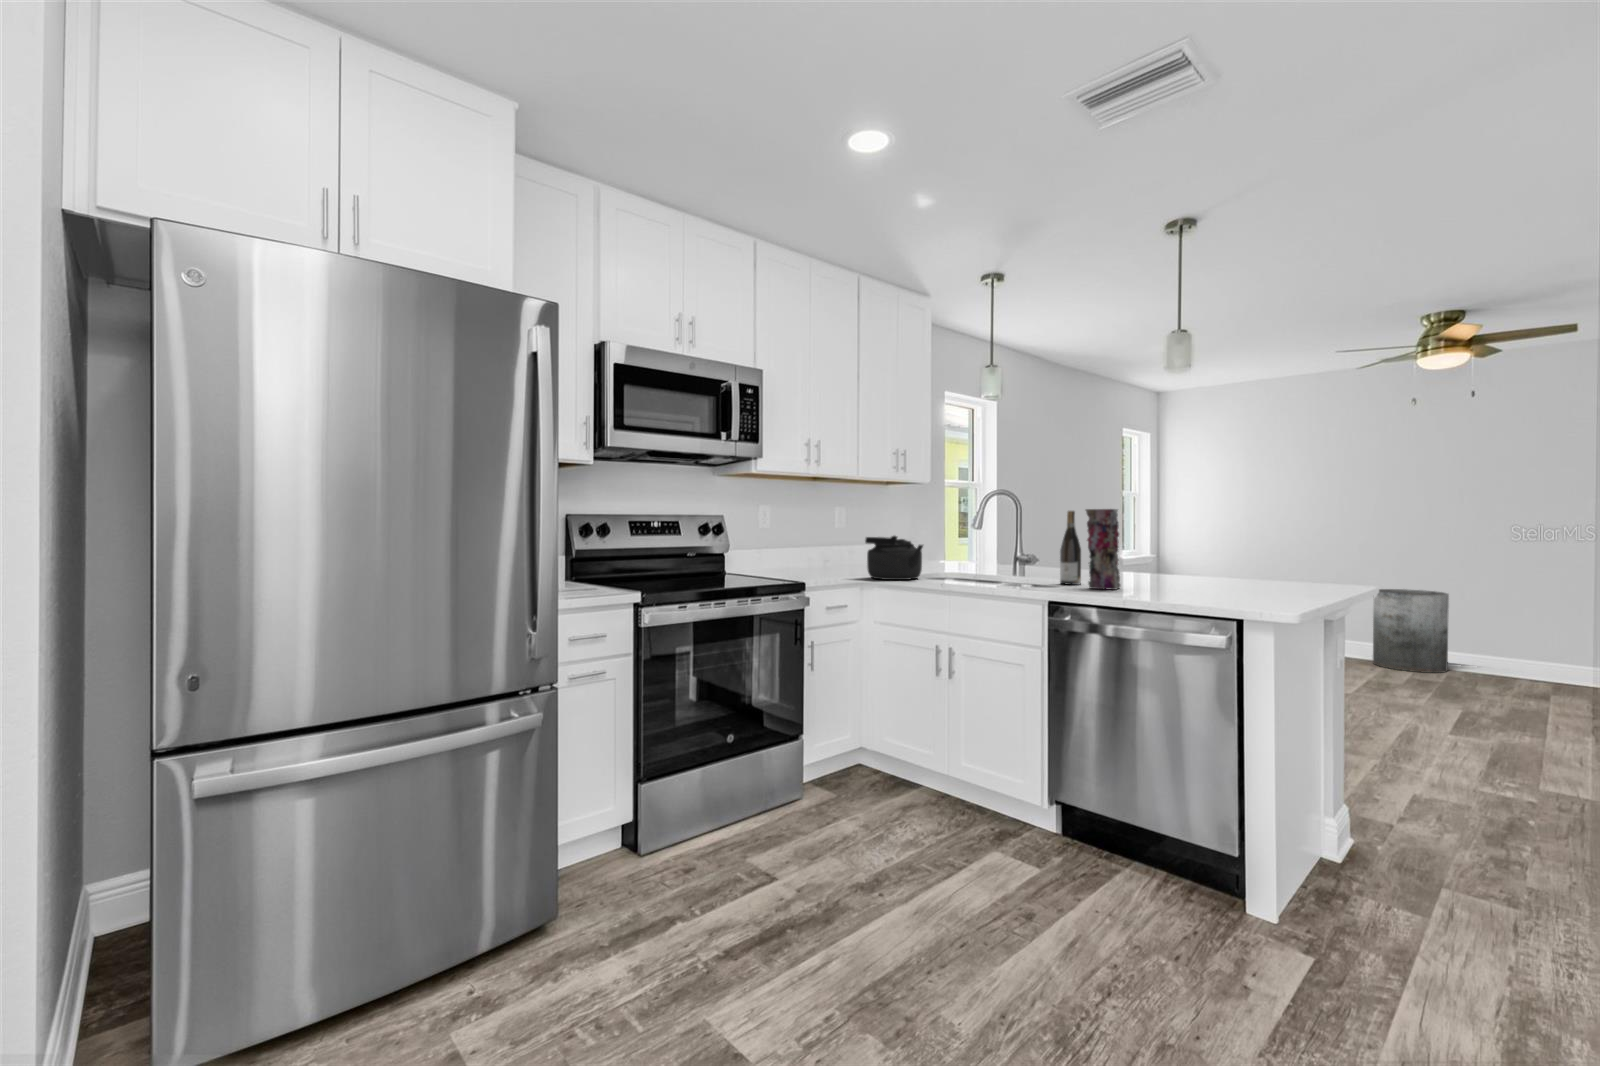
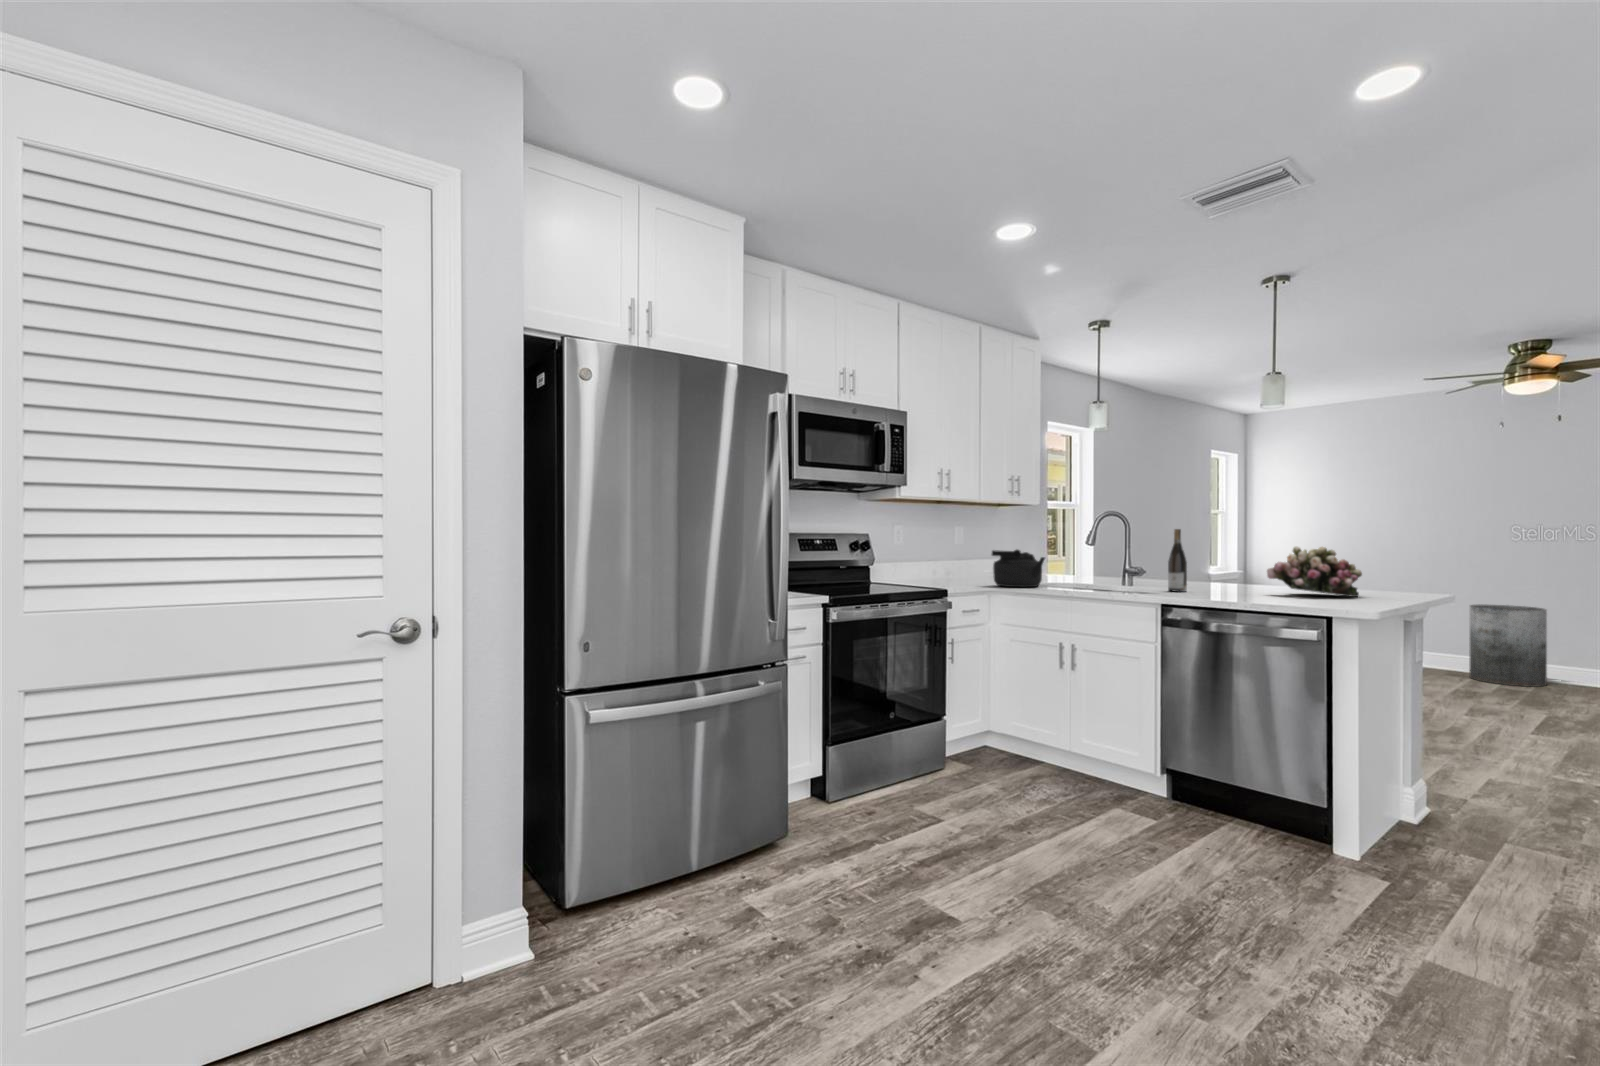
vase: present [1086,509,1120,590] -> none [1191,528,1223,595]
flower arrangement: none [1171,530,1280,591] -> present [1267,546,1362,597]

